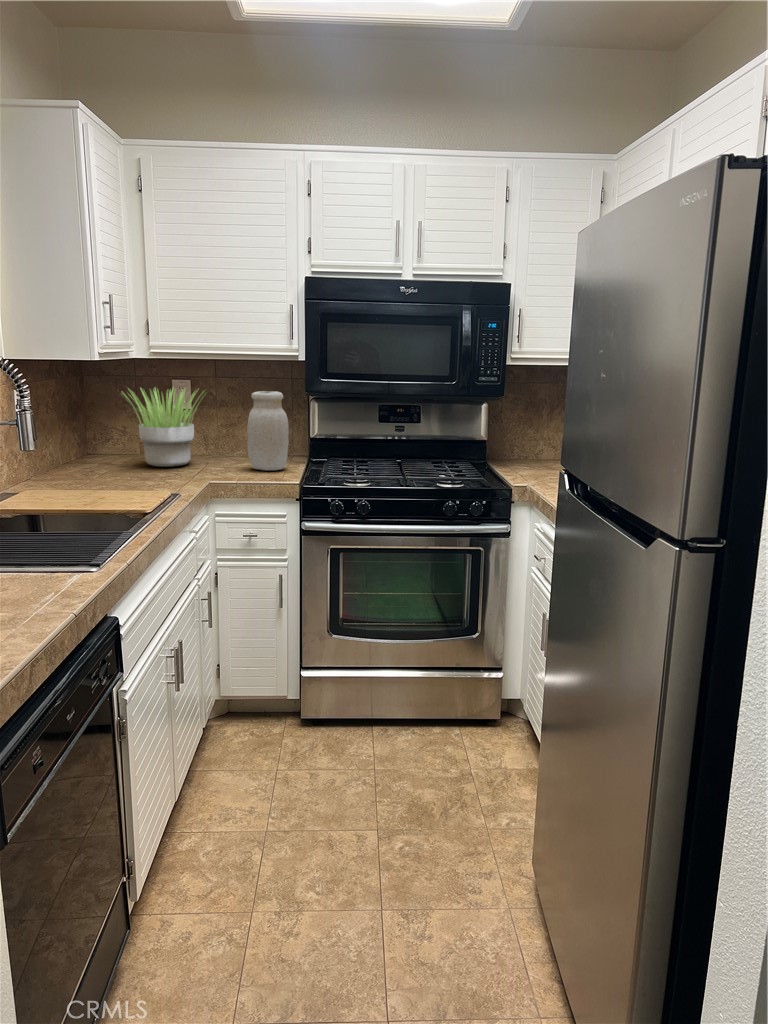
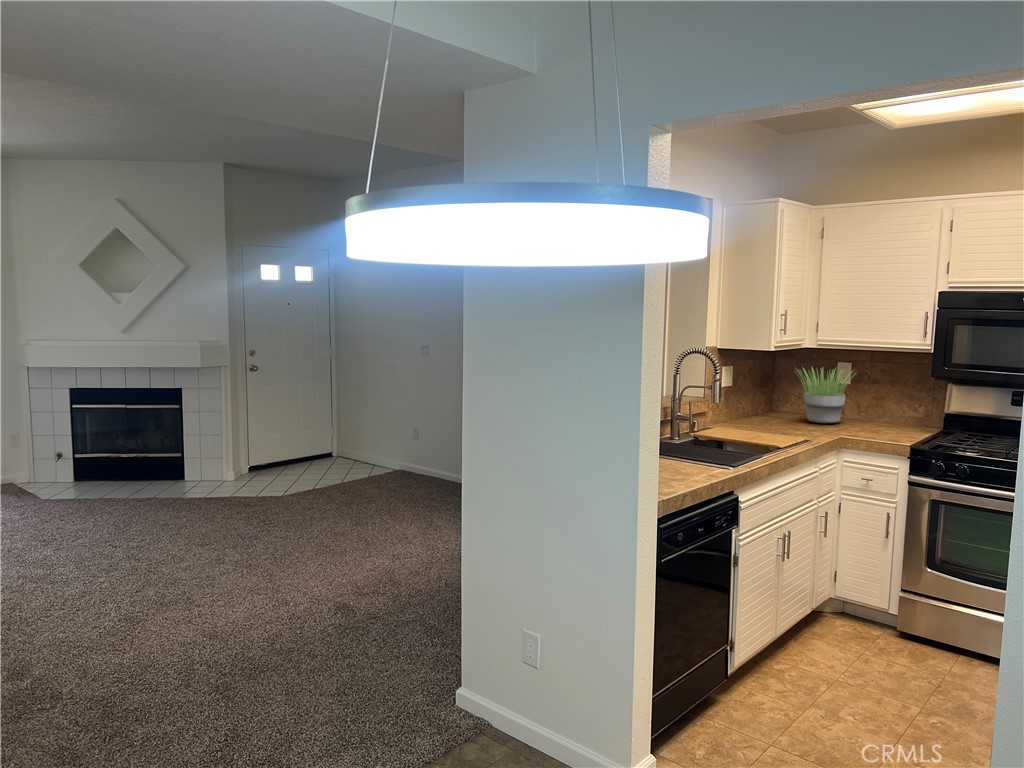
jar: present [247,391,289,470] -> none [882,374,918,435]

